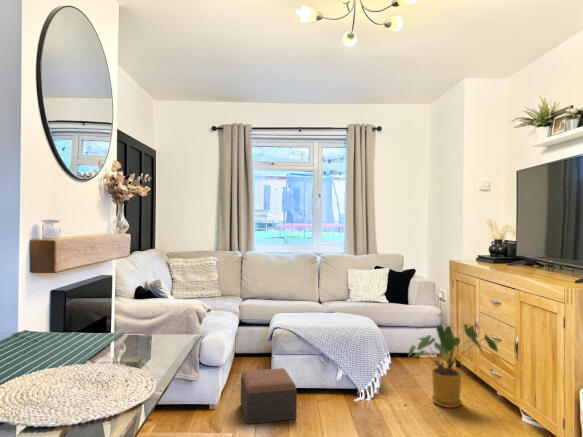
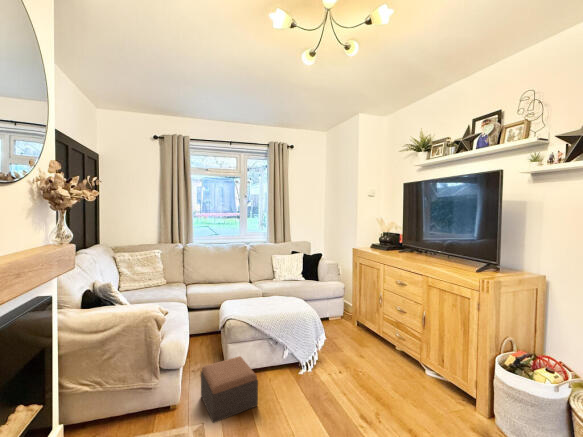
house plant: present [409,324,498,408] -> none [339,300,404,367]

